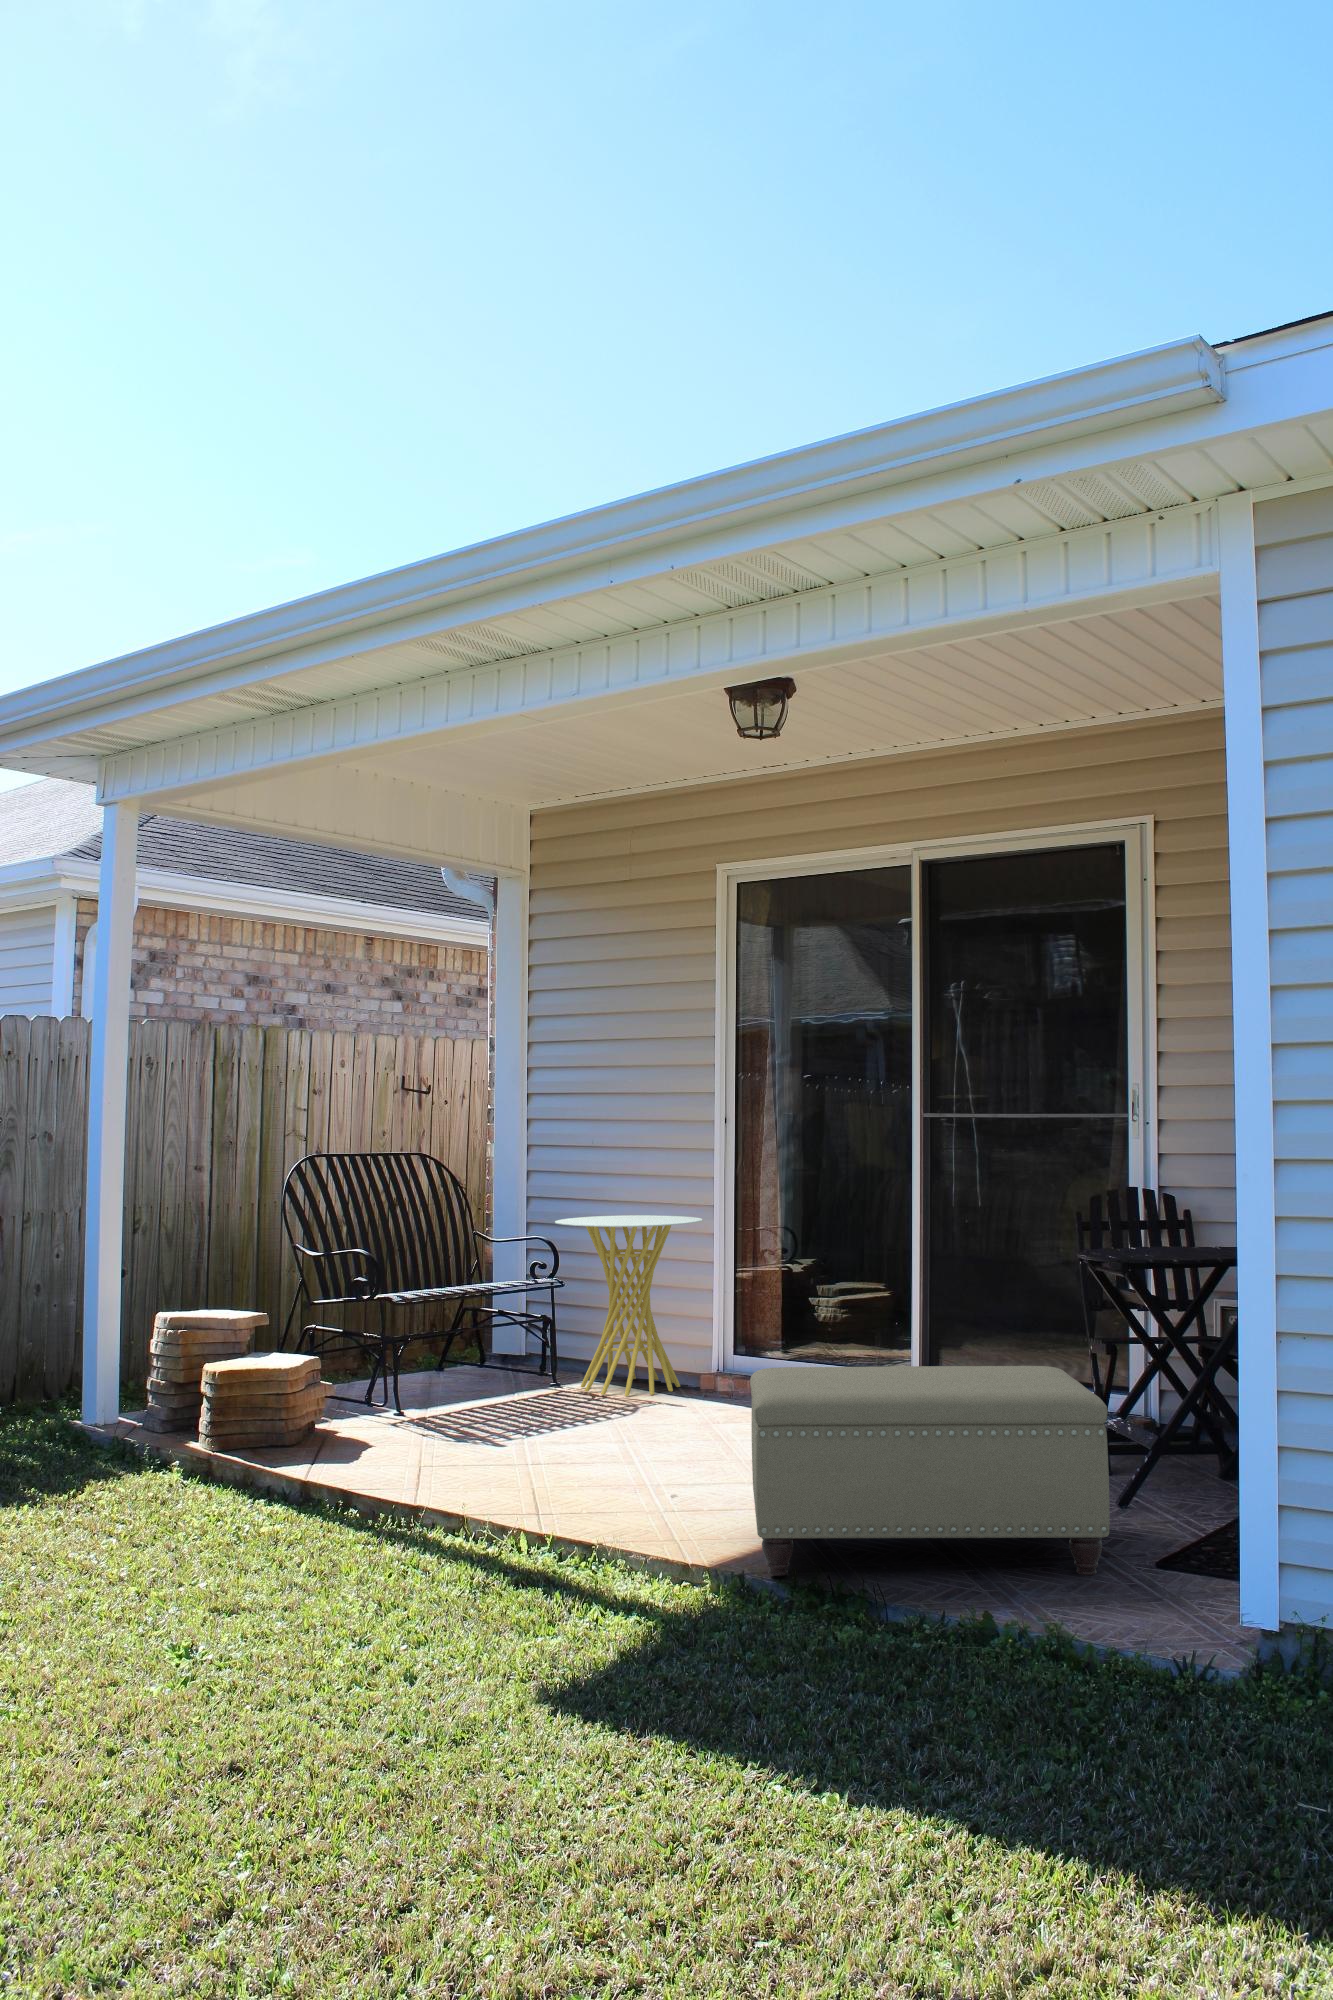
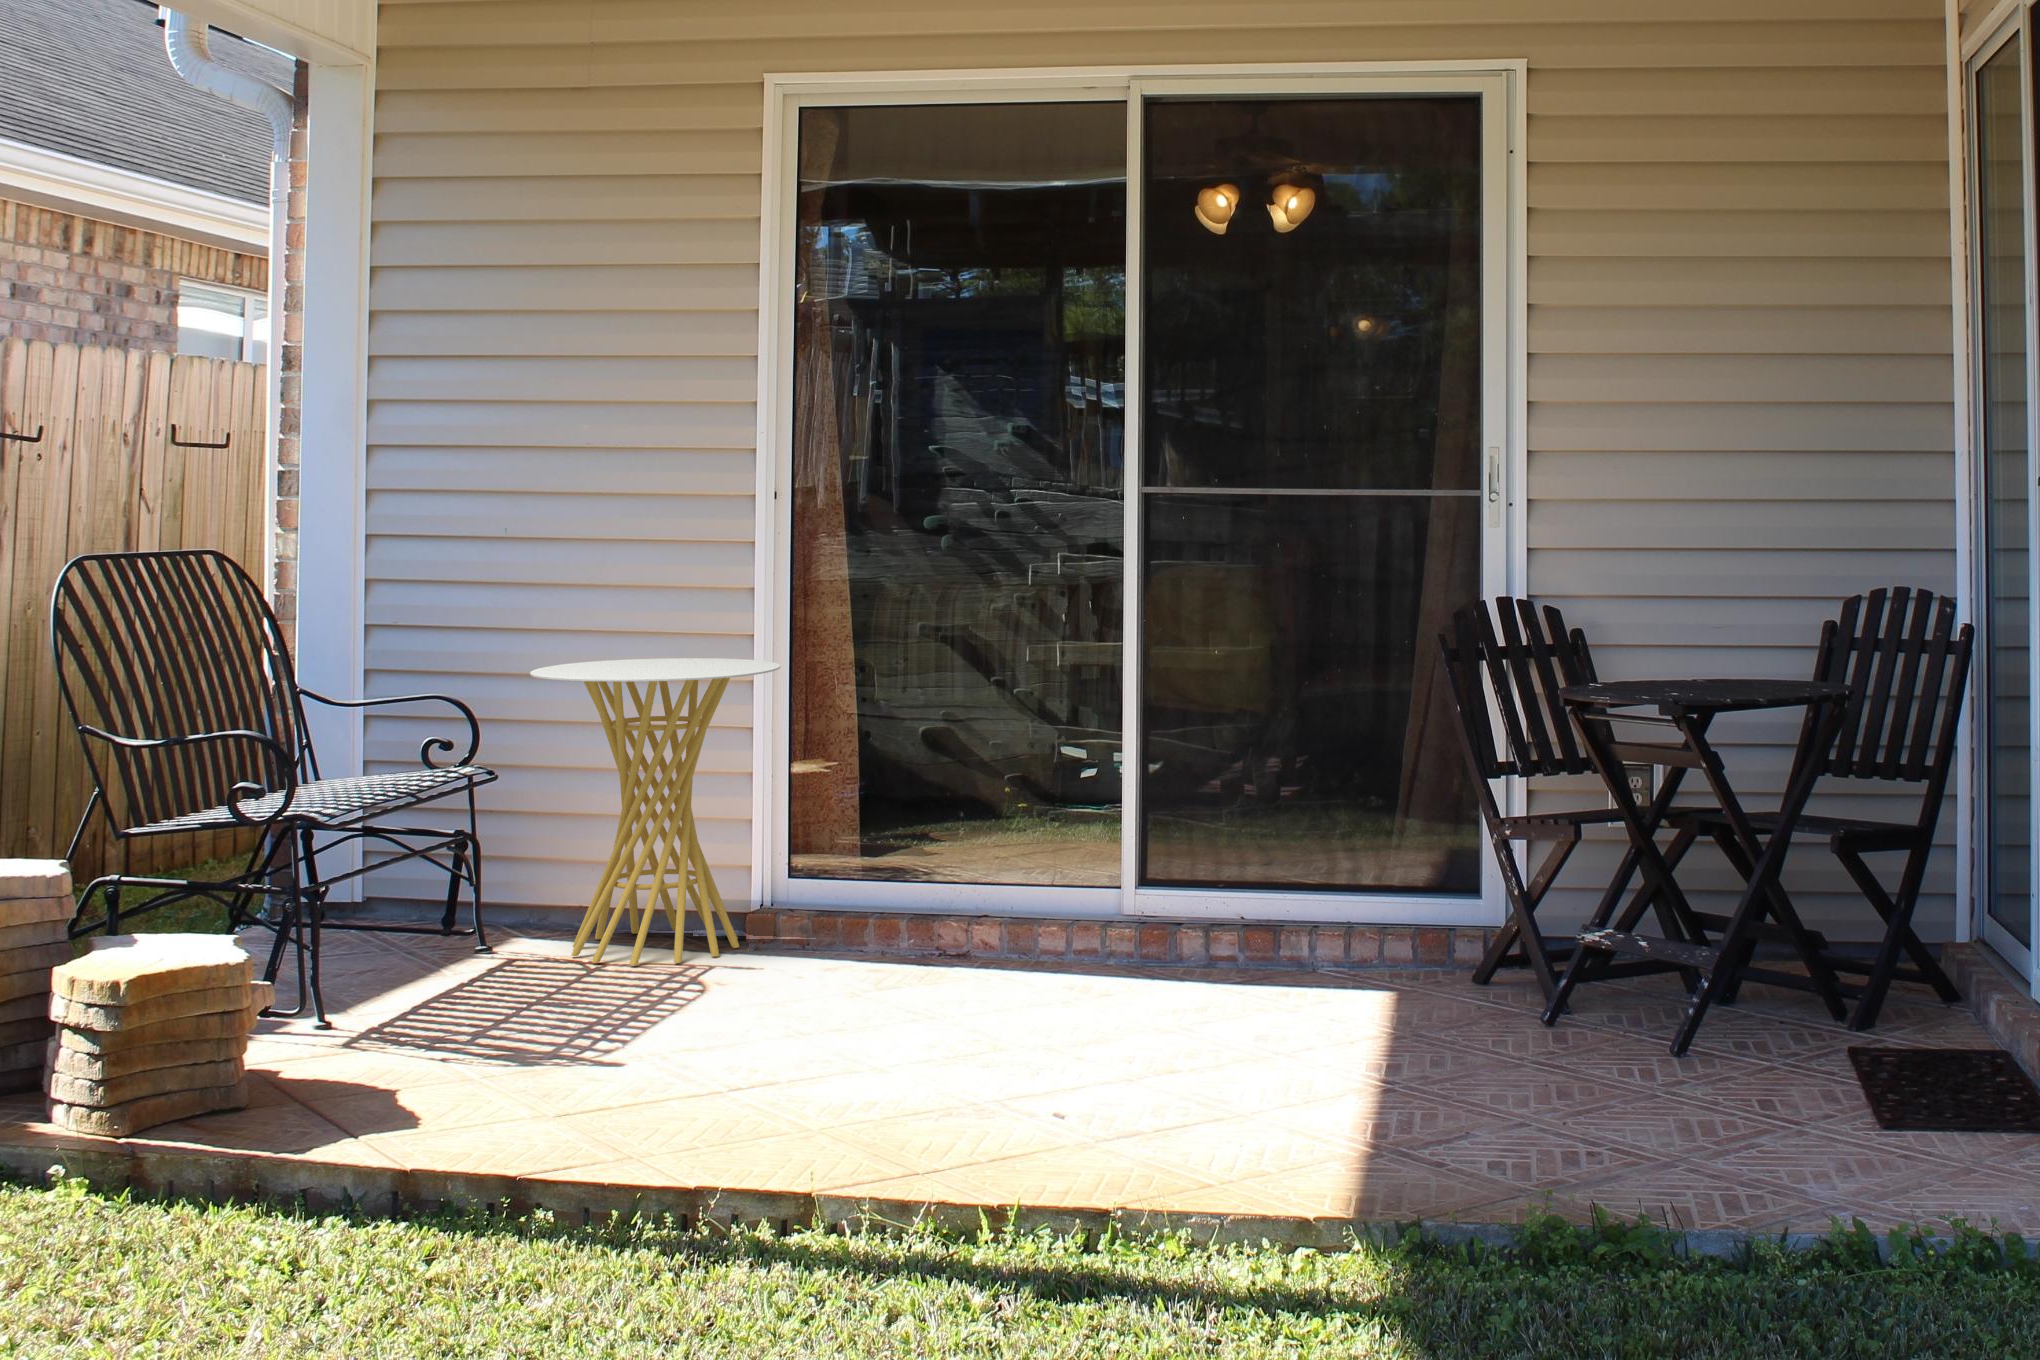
ottoman: present [750,1366,1110,1576] -> none [1249,857,1811,1213]

